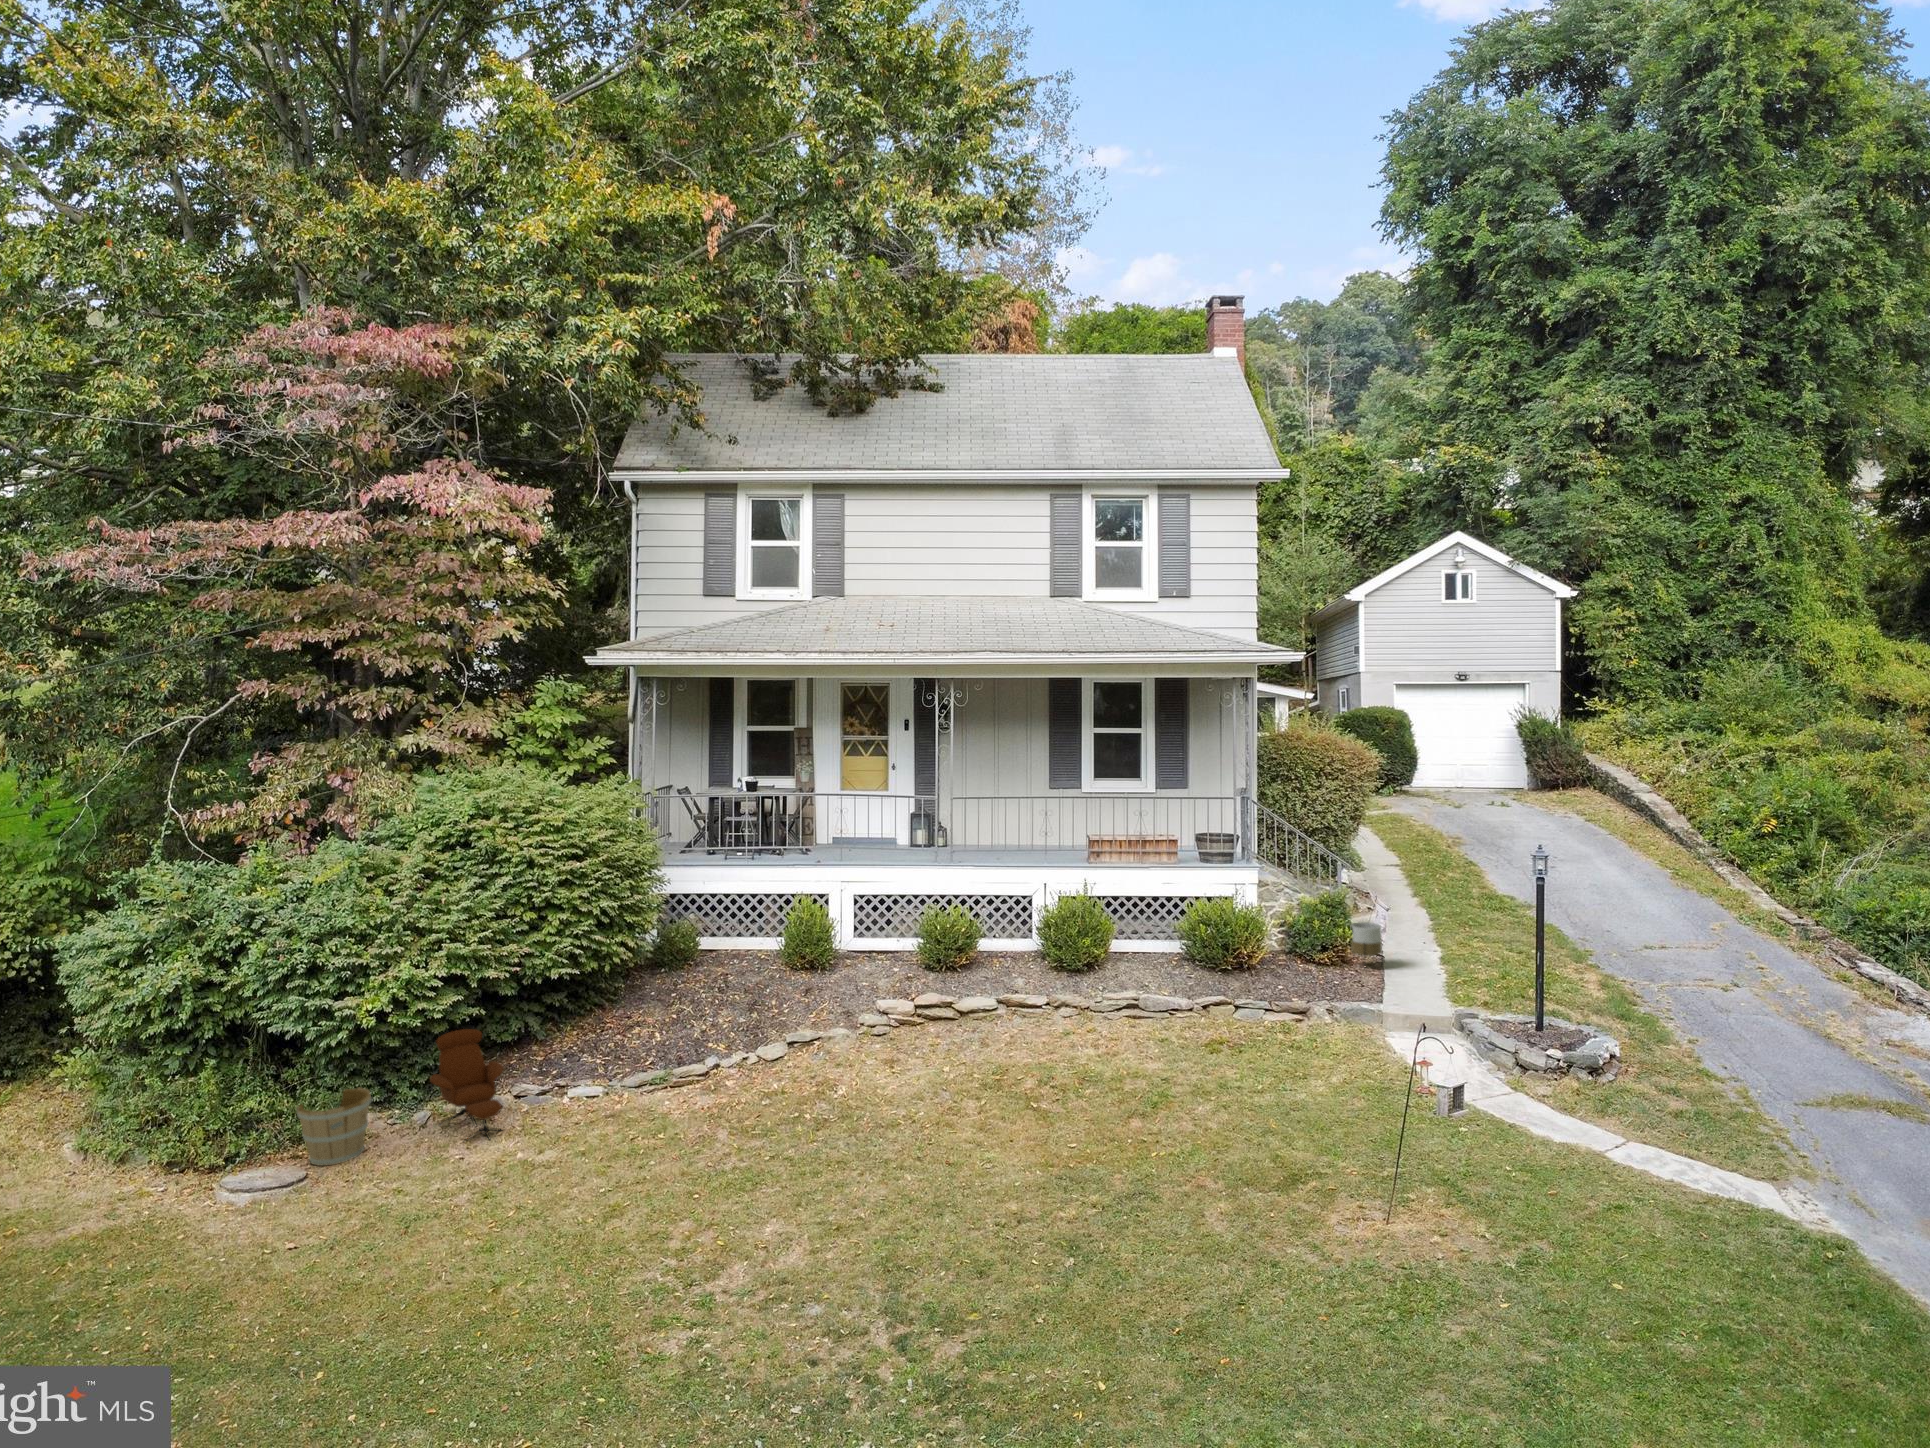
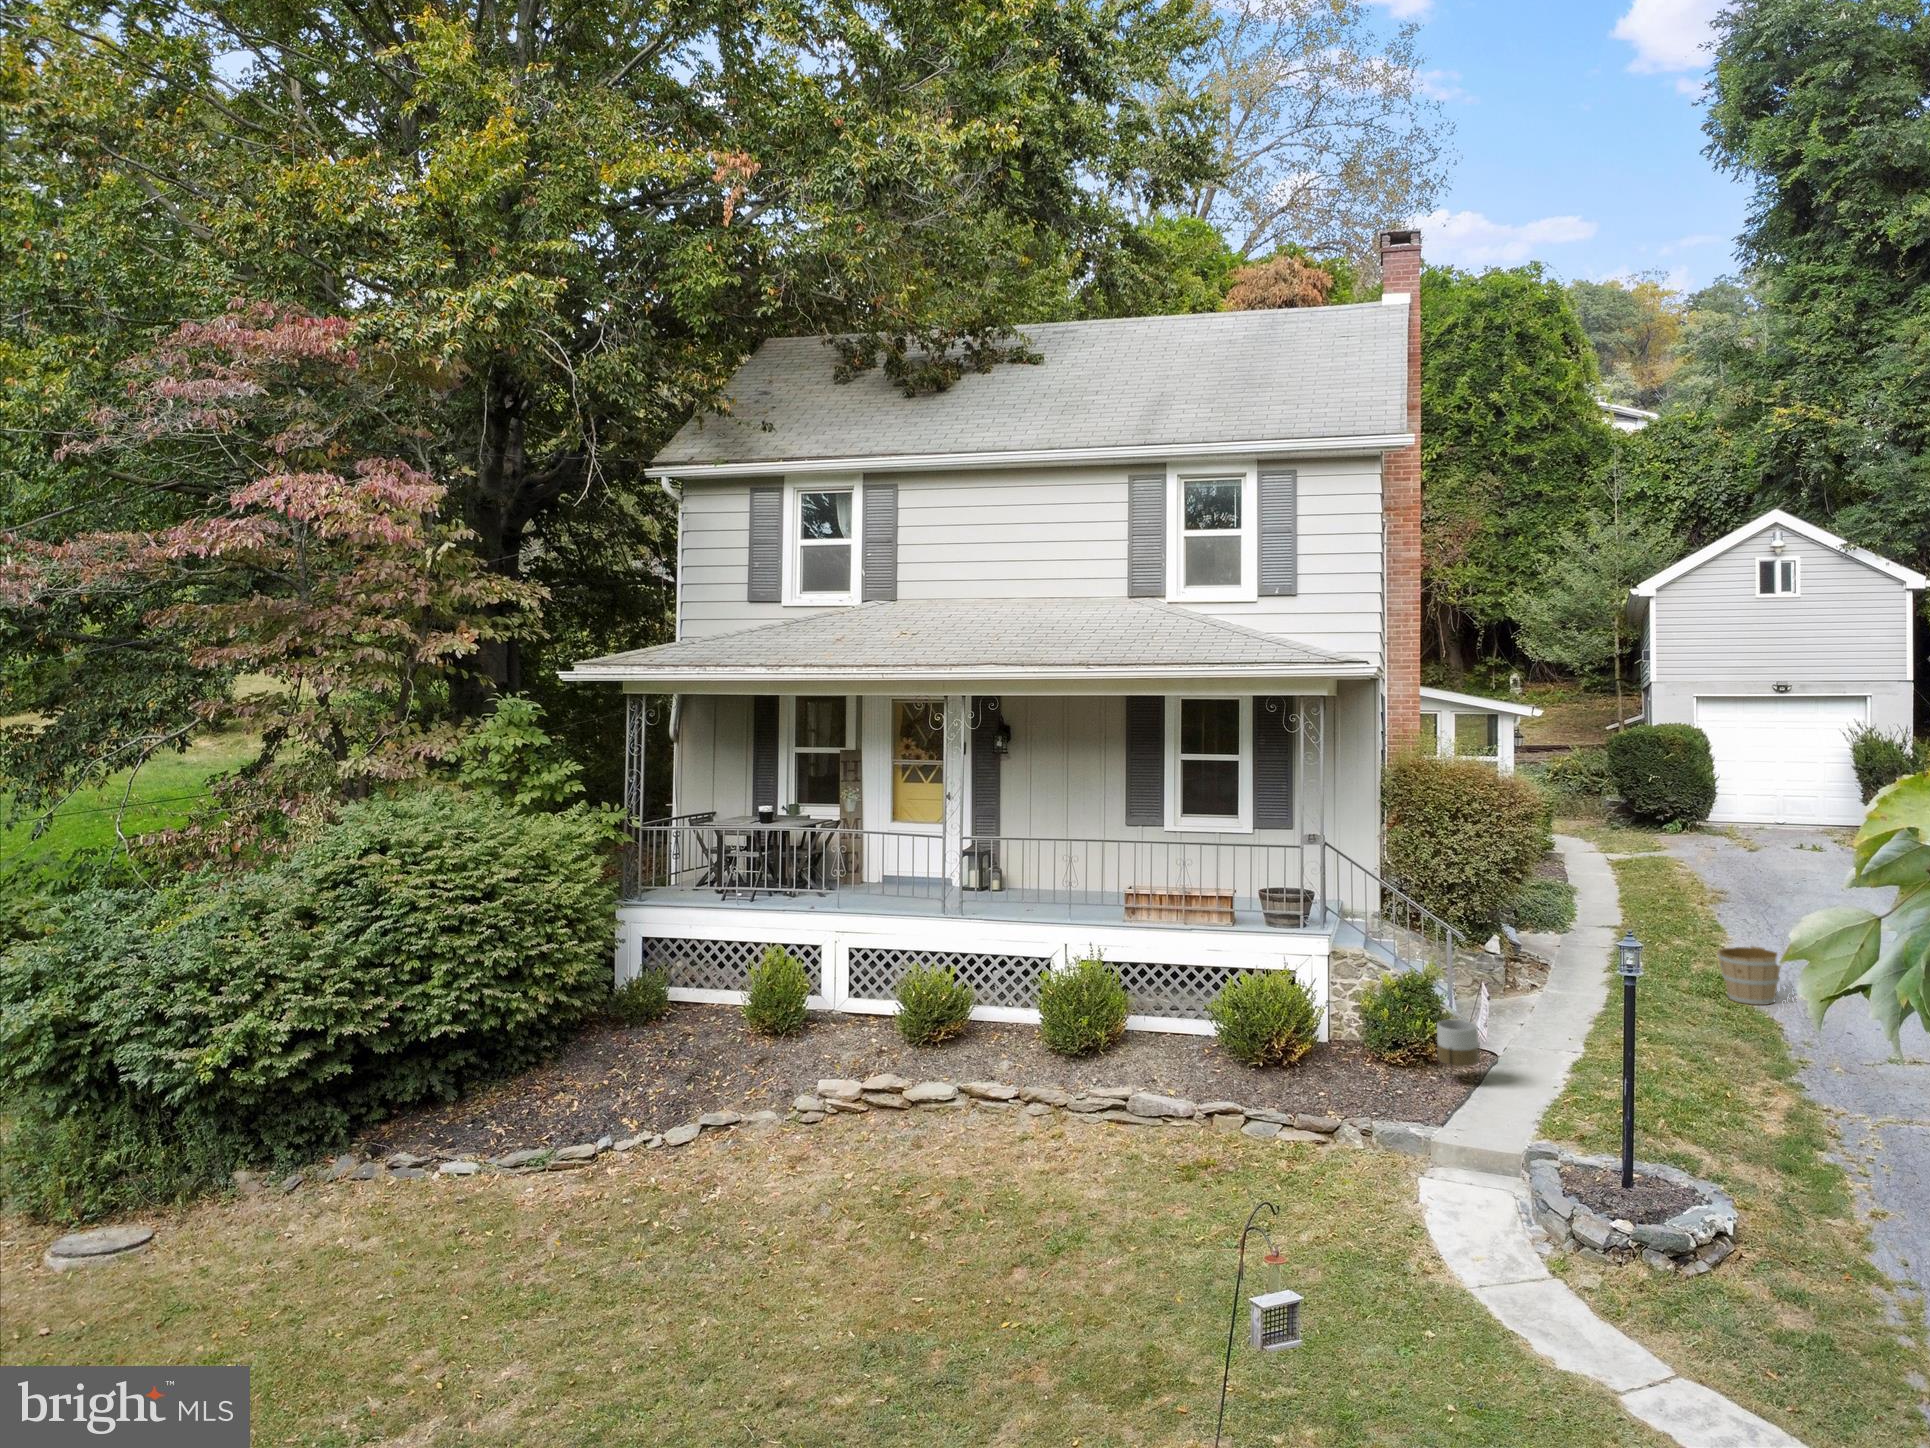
lounge chair: present [430,1029,503,1139] -> none [272,1086,361,1225]
wooden bucket: present [296,1087,372,1166] -> present [1717,946,1780,1005]

